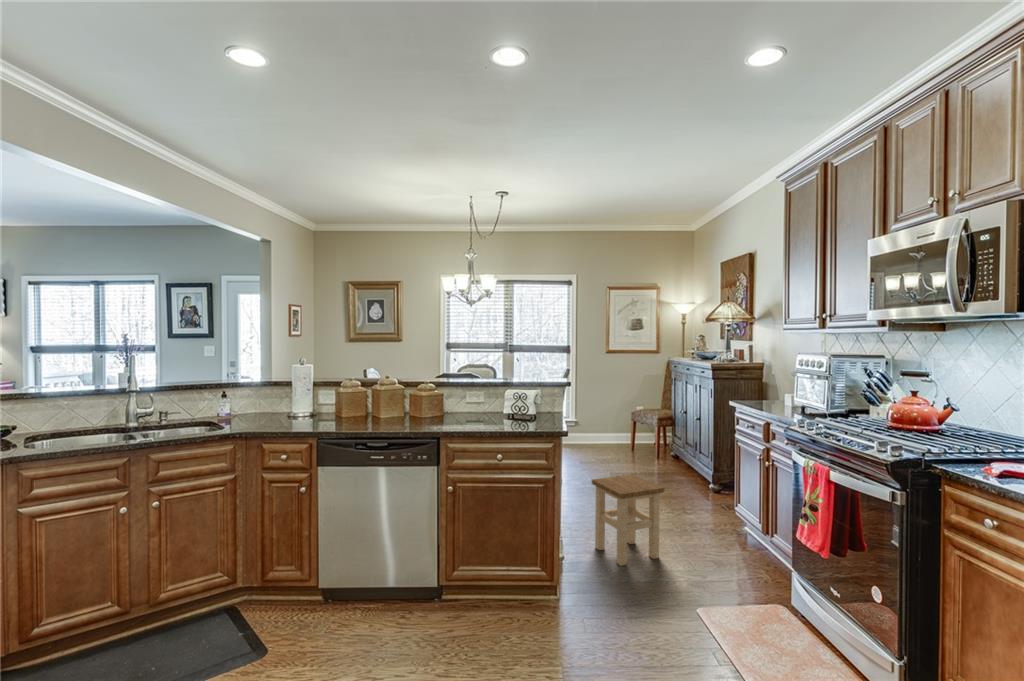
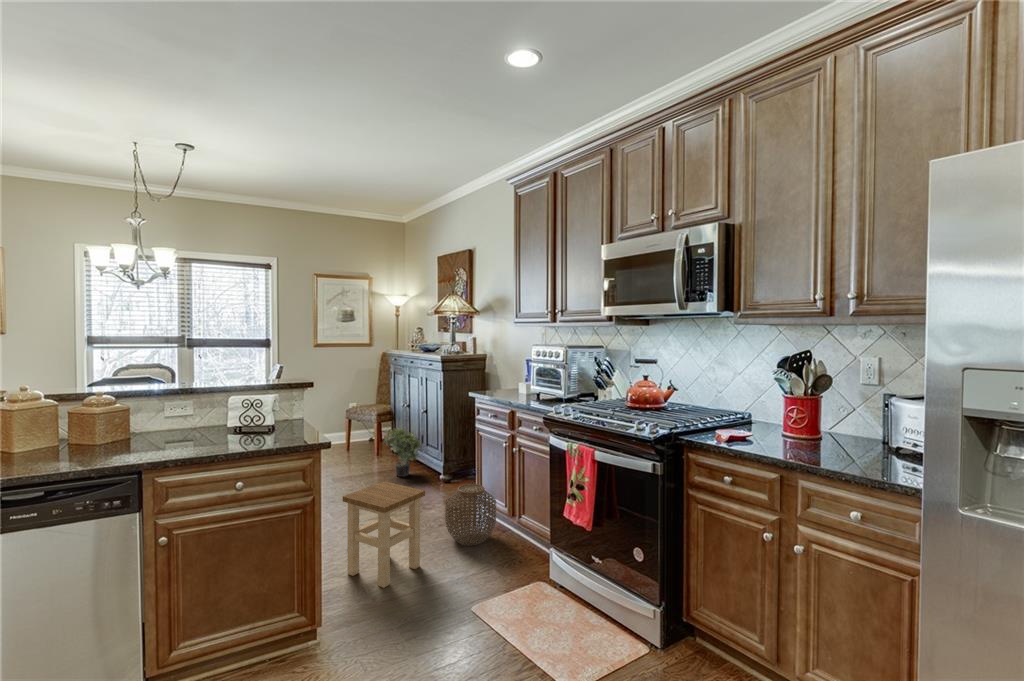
potted plant: none [654,432,694,480] -> present [384,429,421,477]
woven basket: none [692,492,747,554] -> present [445,484,496,546]

